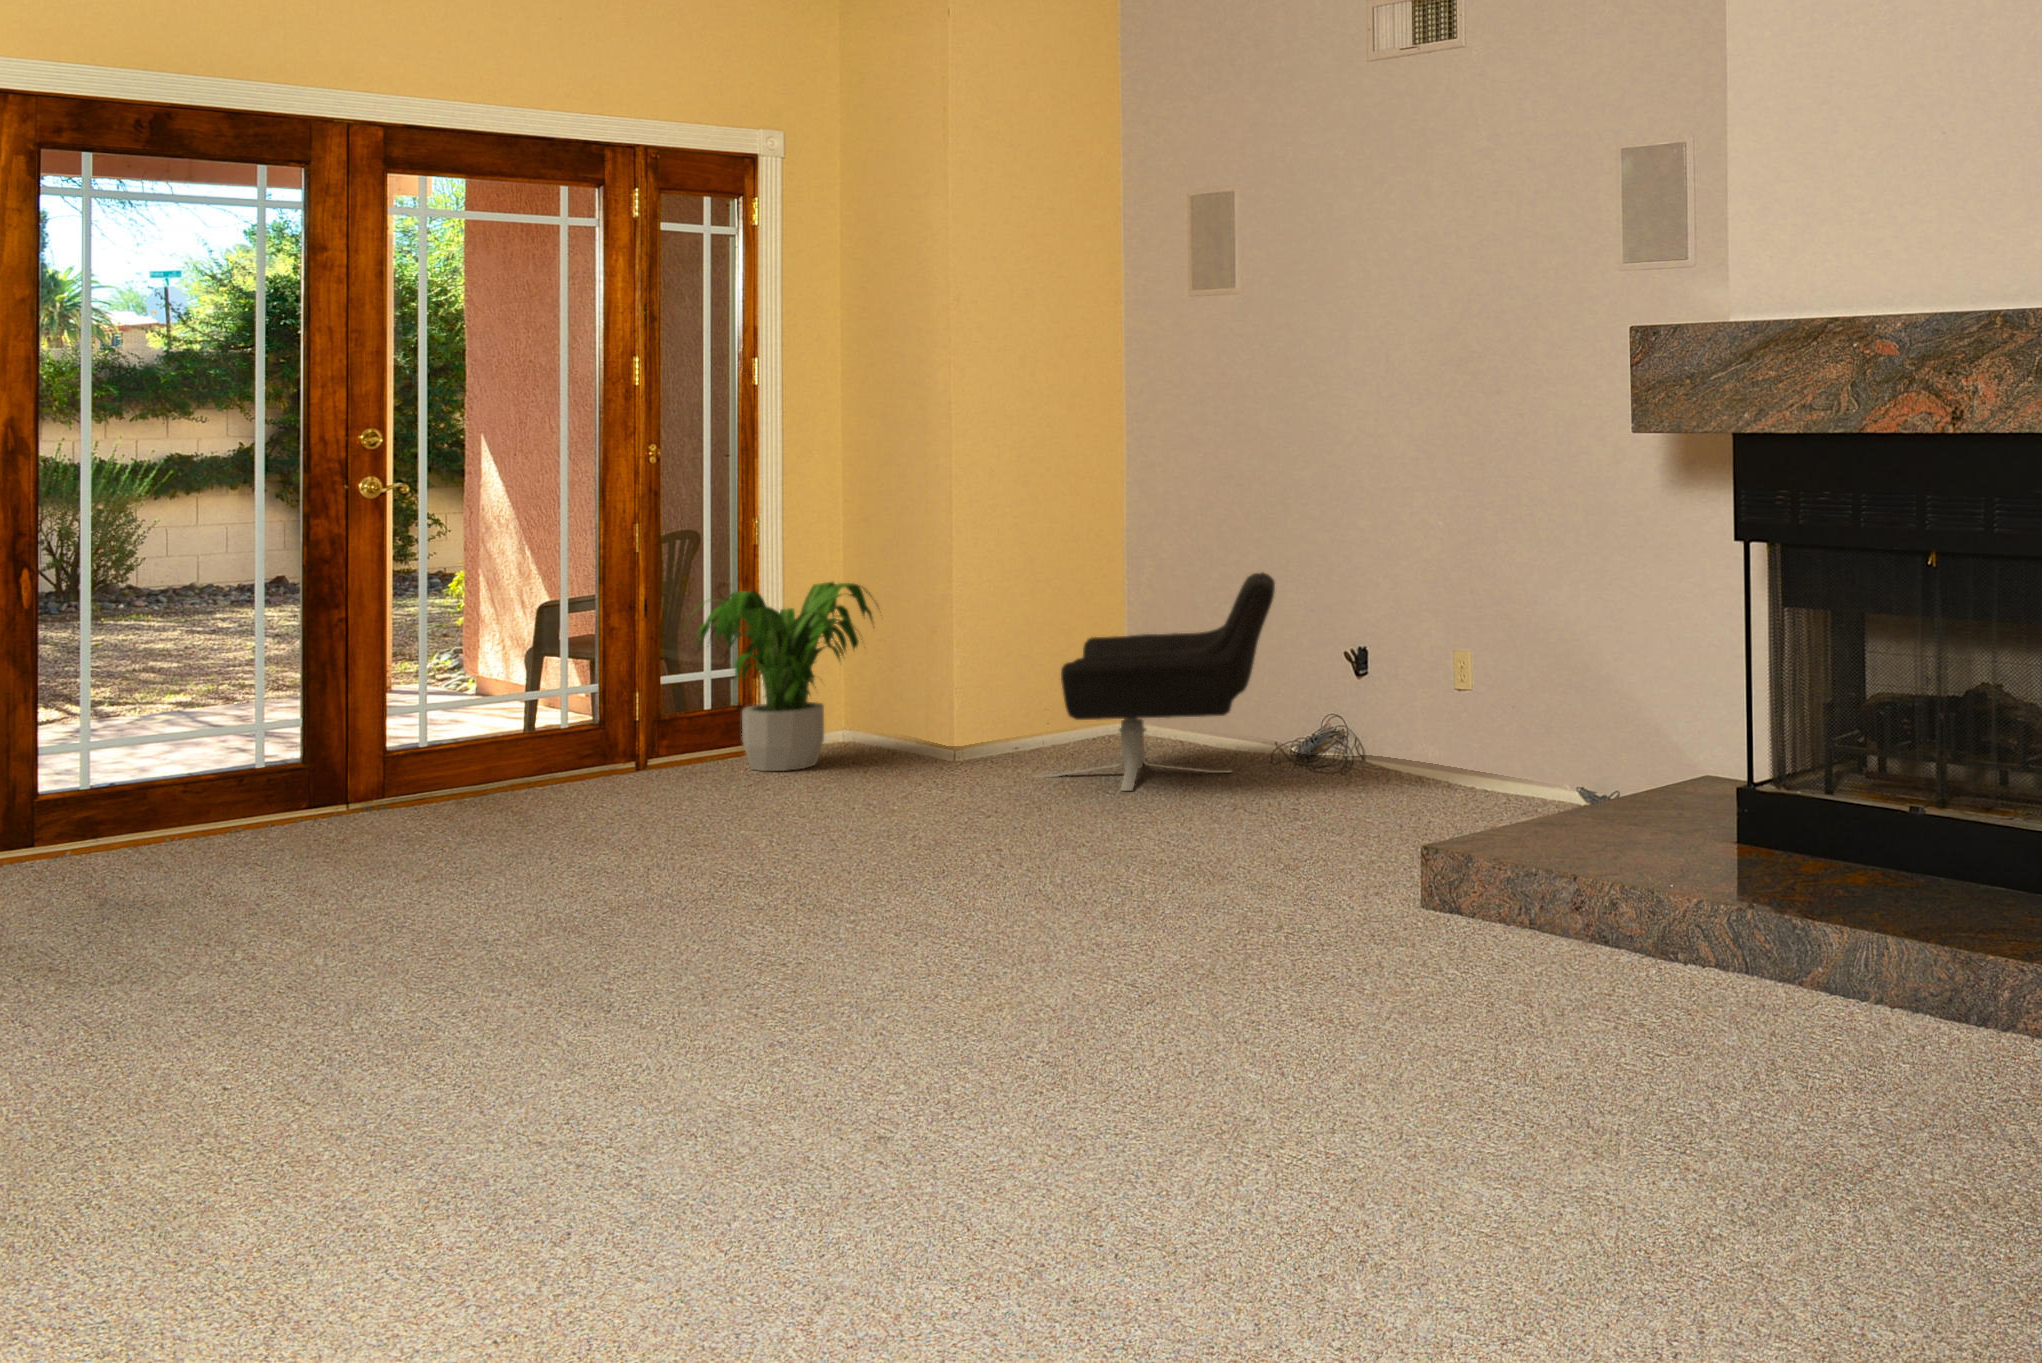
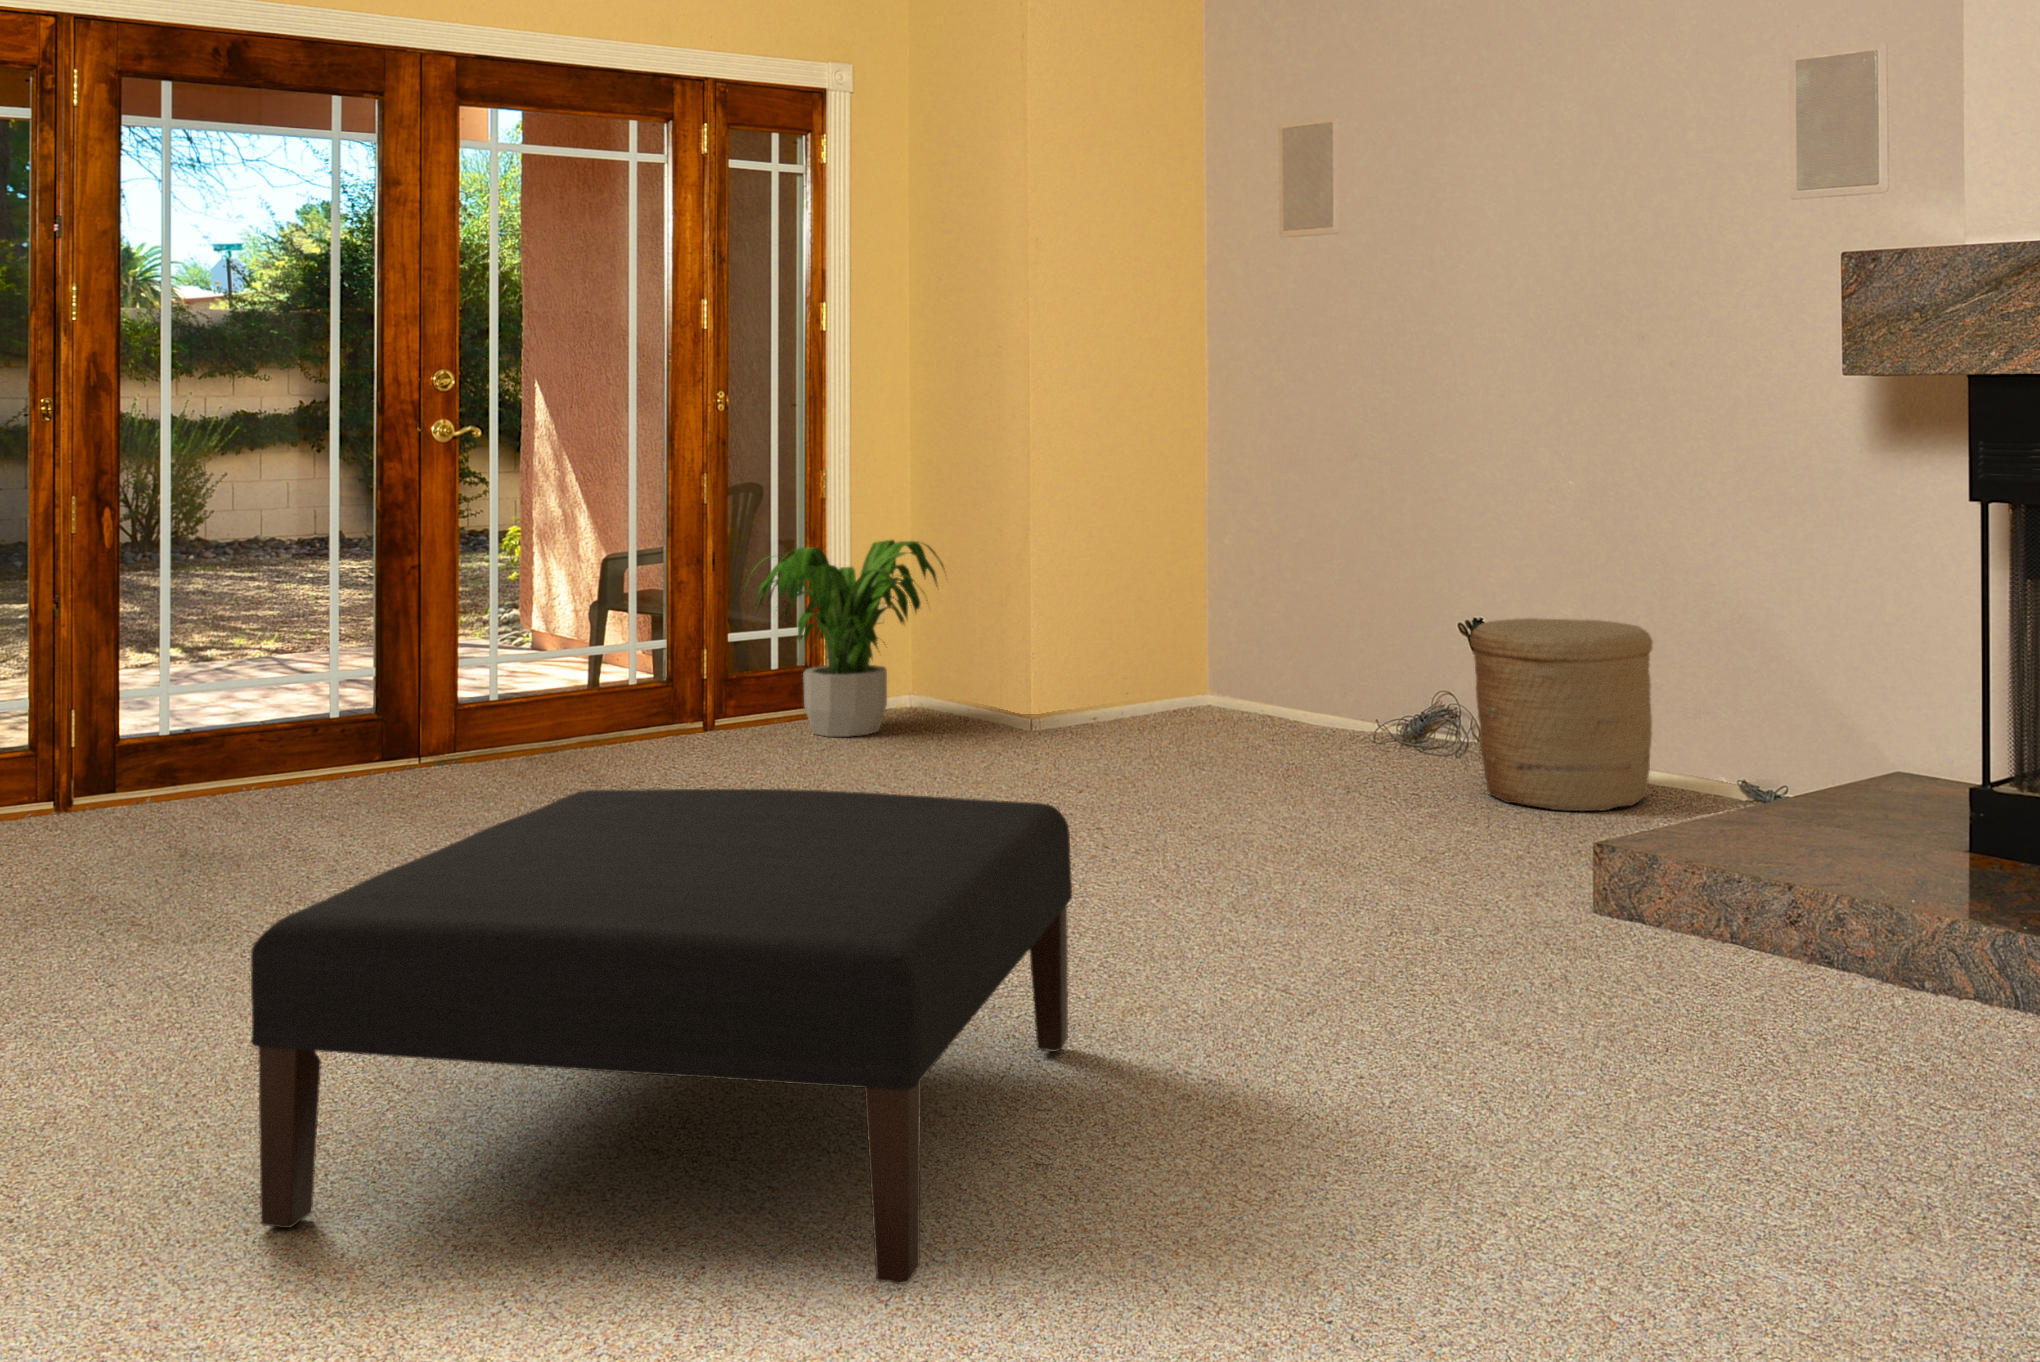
lounge chair: present [1034,572,1275,791] -> none [1110,535,1374,769]
woven basket: none [1352,646,1511,818] -> present [1471,618,1653,811]
ottoman: none [154,822,940,1235] -> present [251,789,1072,1284]

